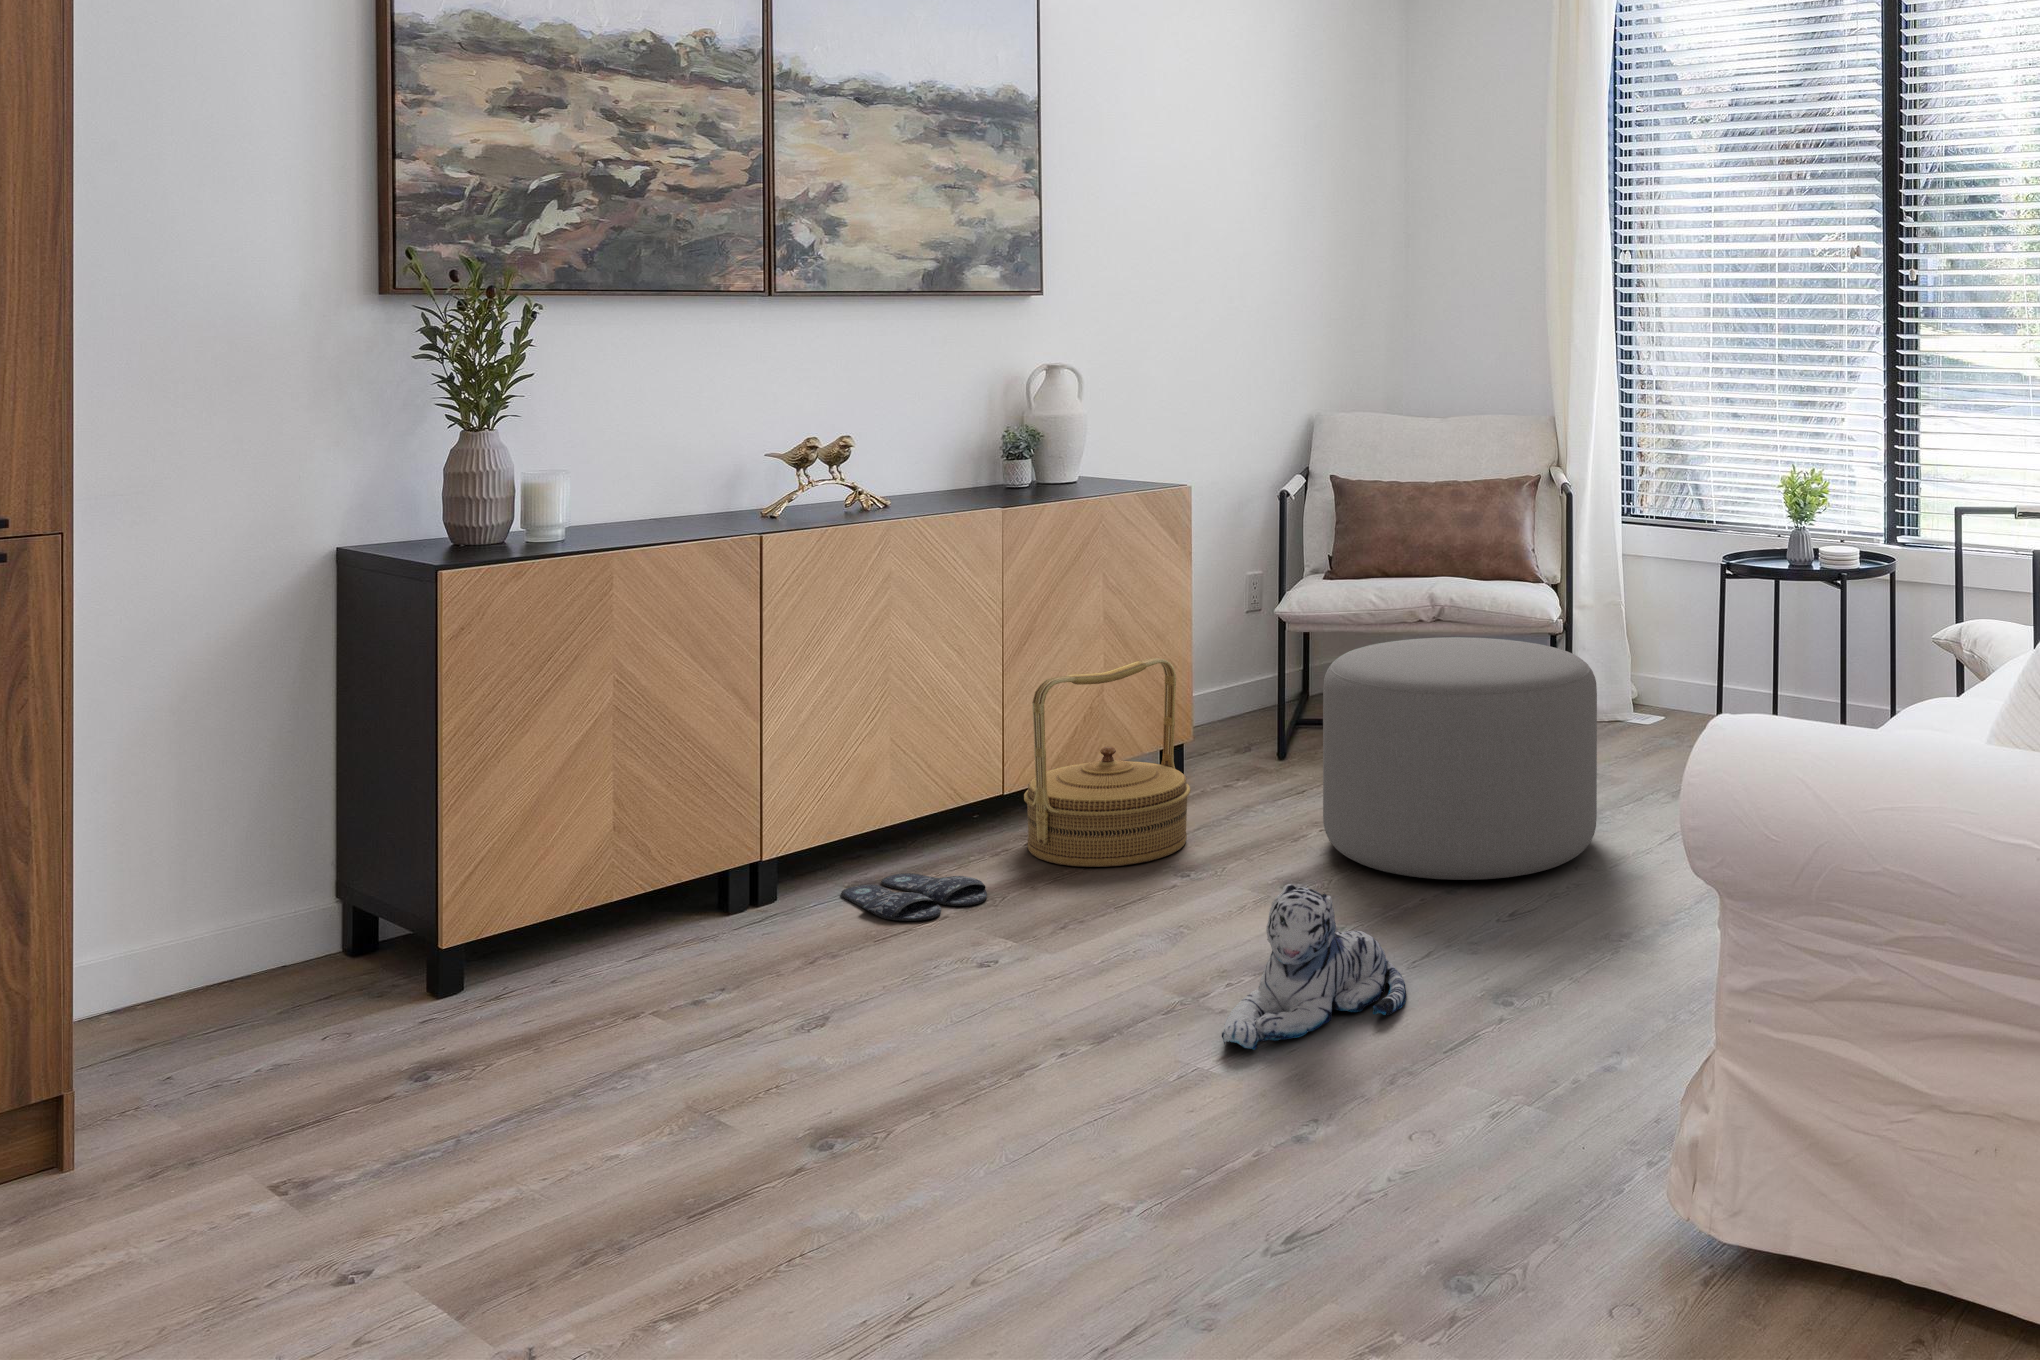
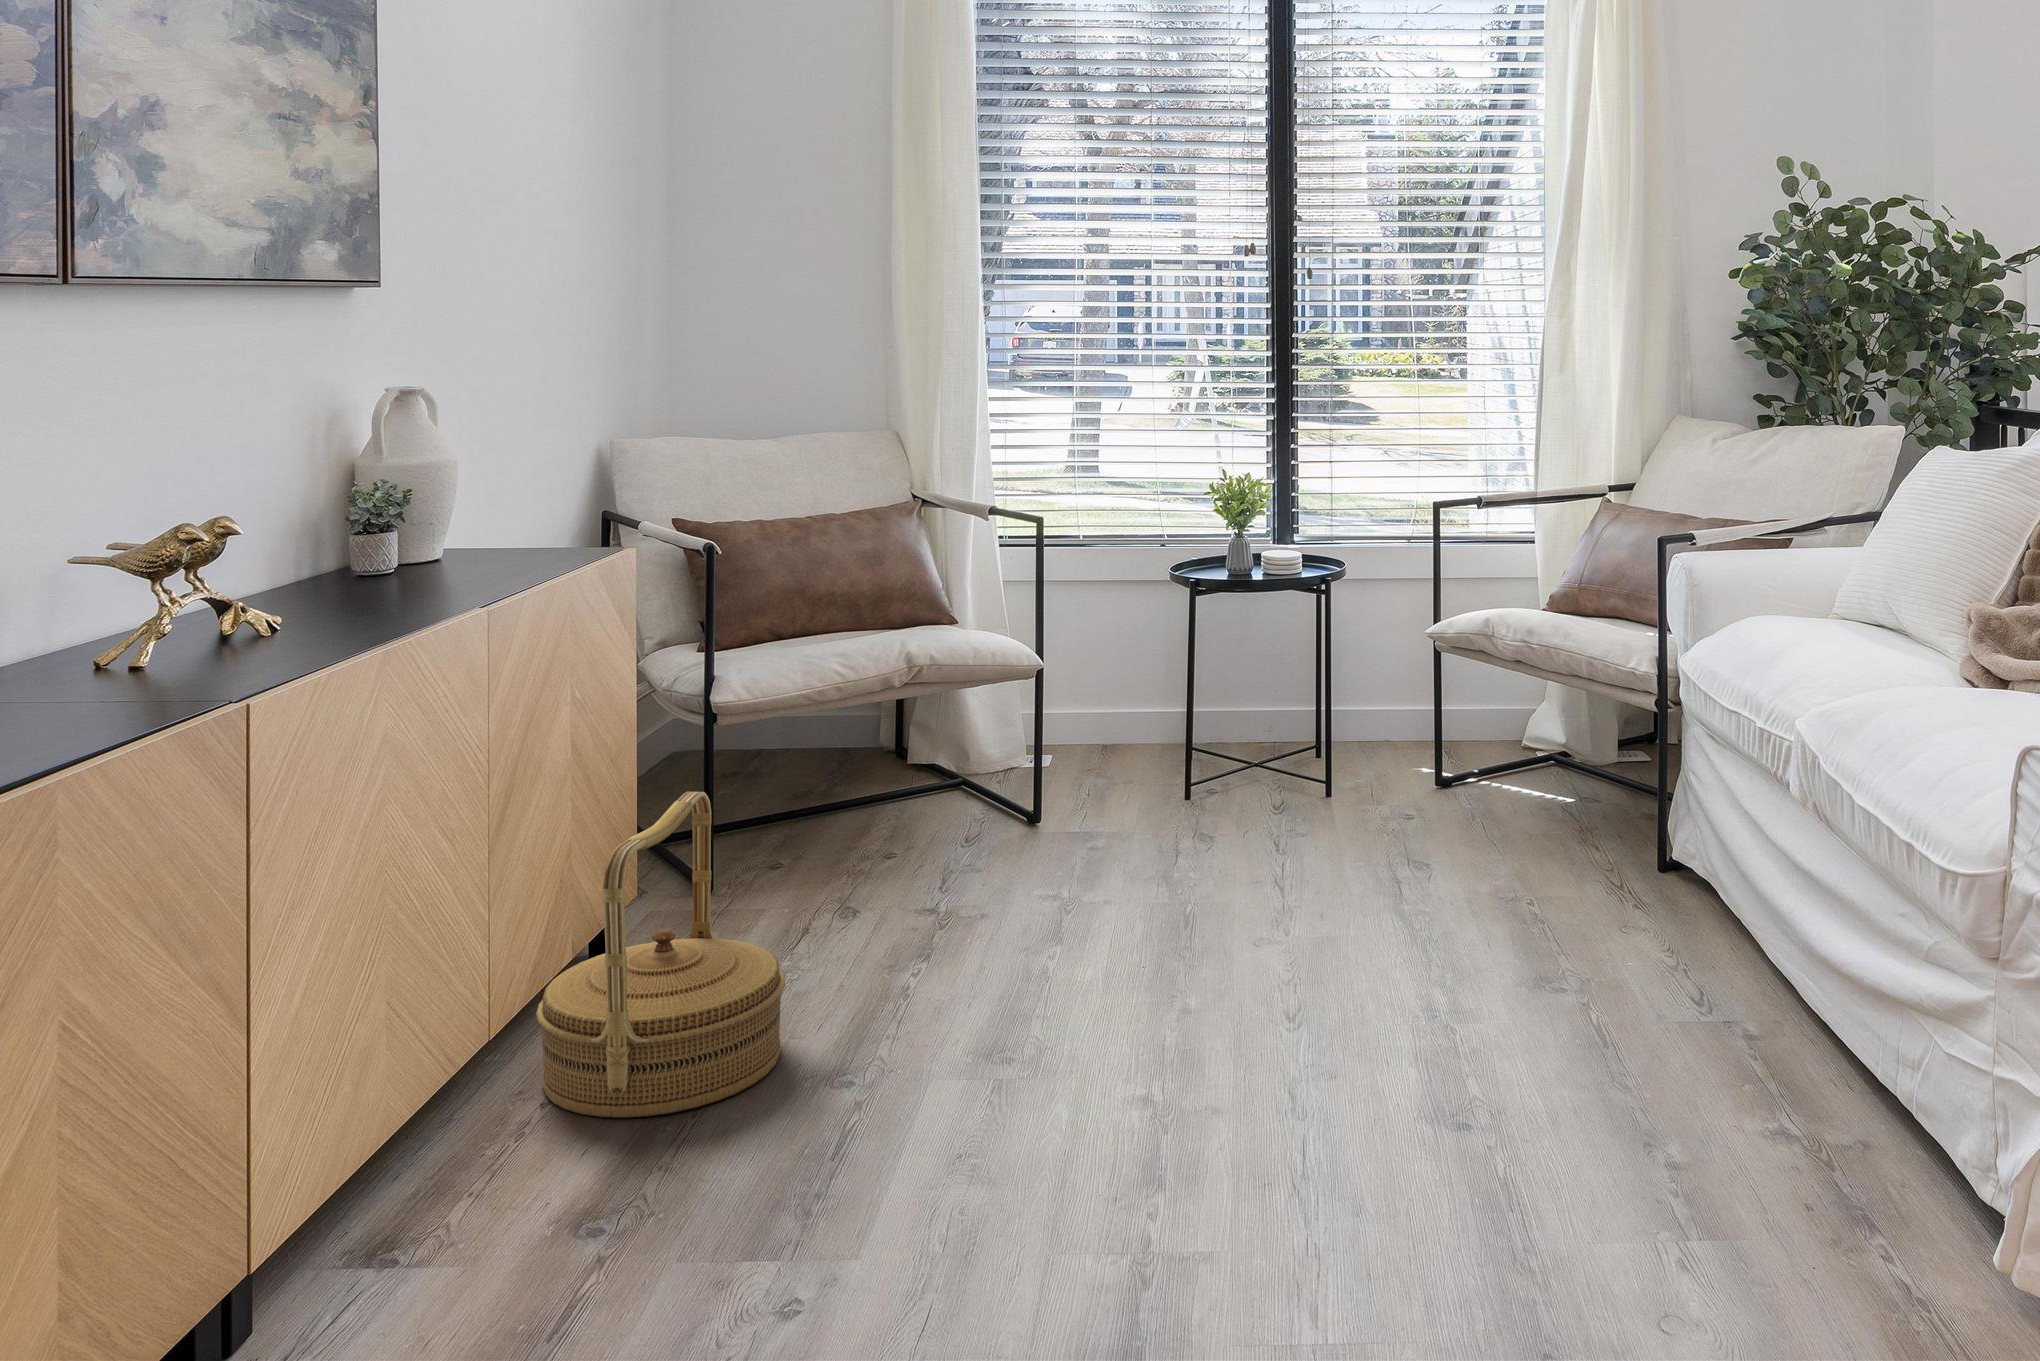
ottoman: present [1323,637,1597,880] -> none [924,698,1255,1005]
slippers: present [841,873,987,921] -> none [364,1175,626,1285]
plush toy: present [1222,884,1407,1050] -> none [1218,1049,1383,1288]

